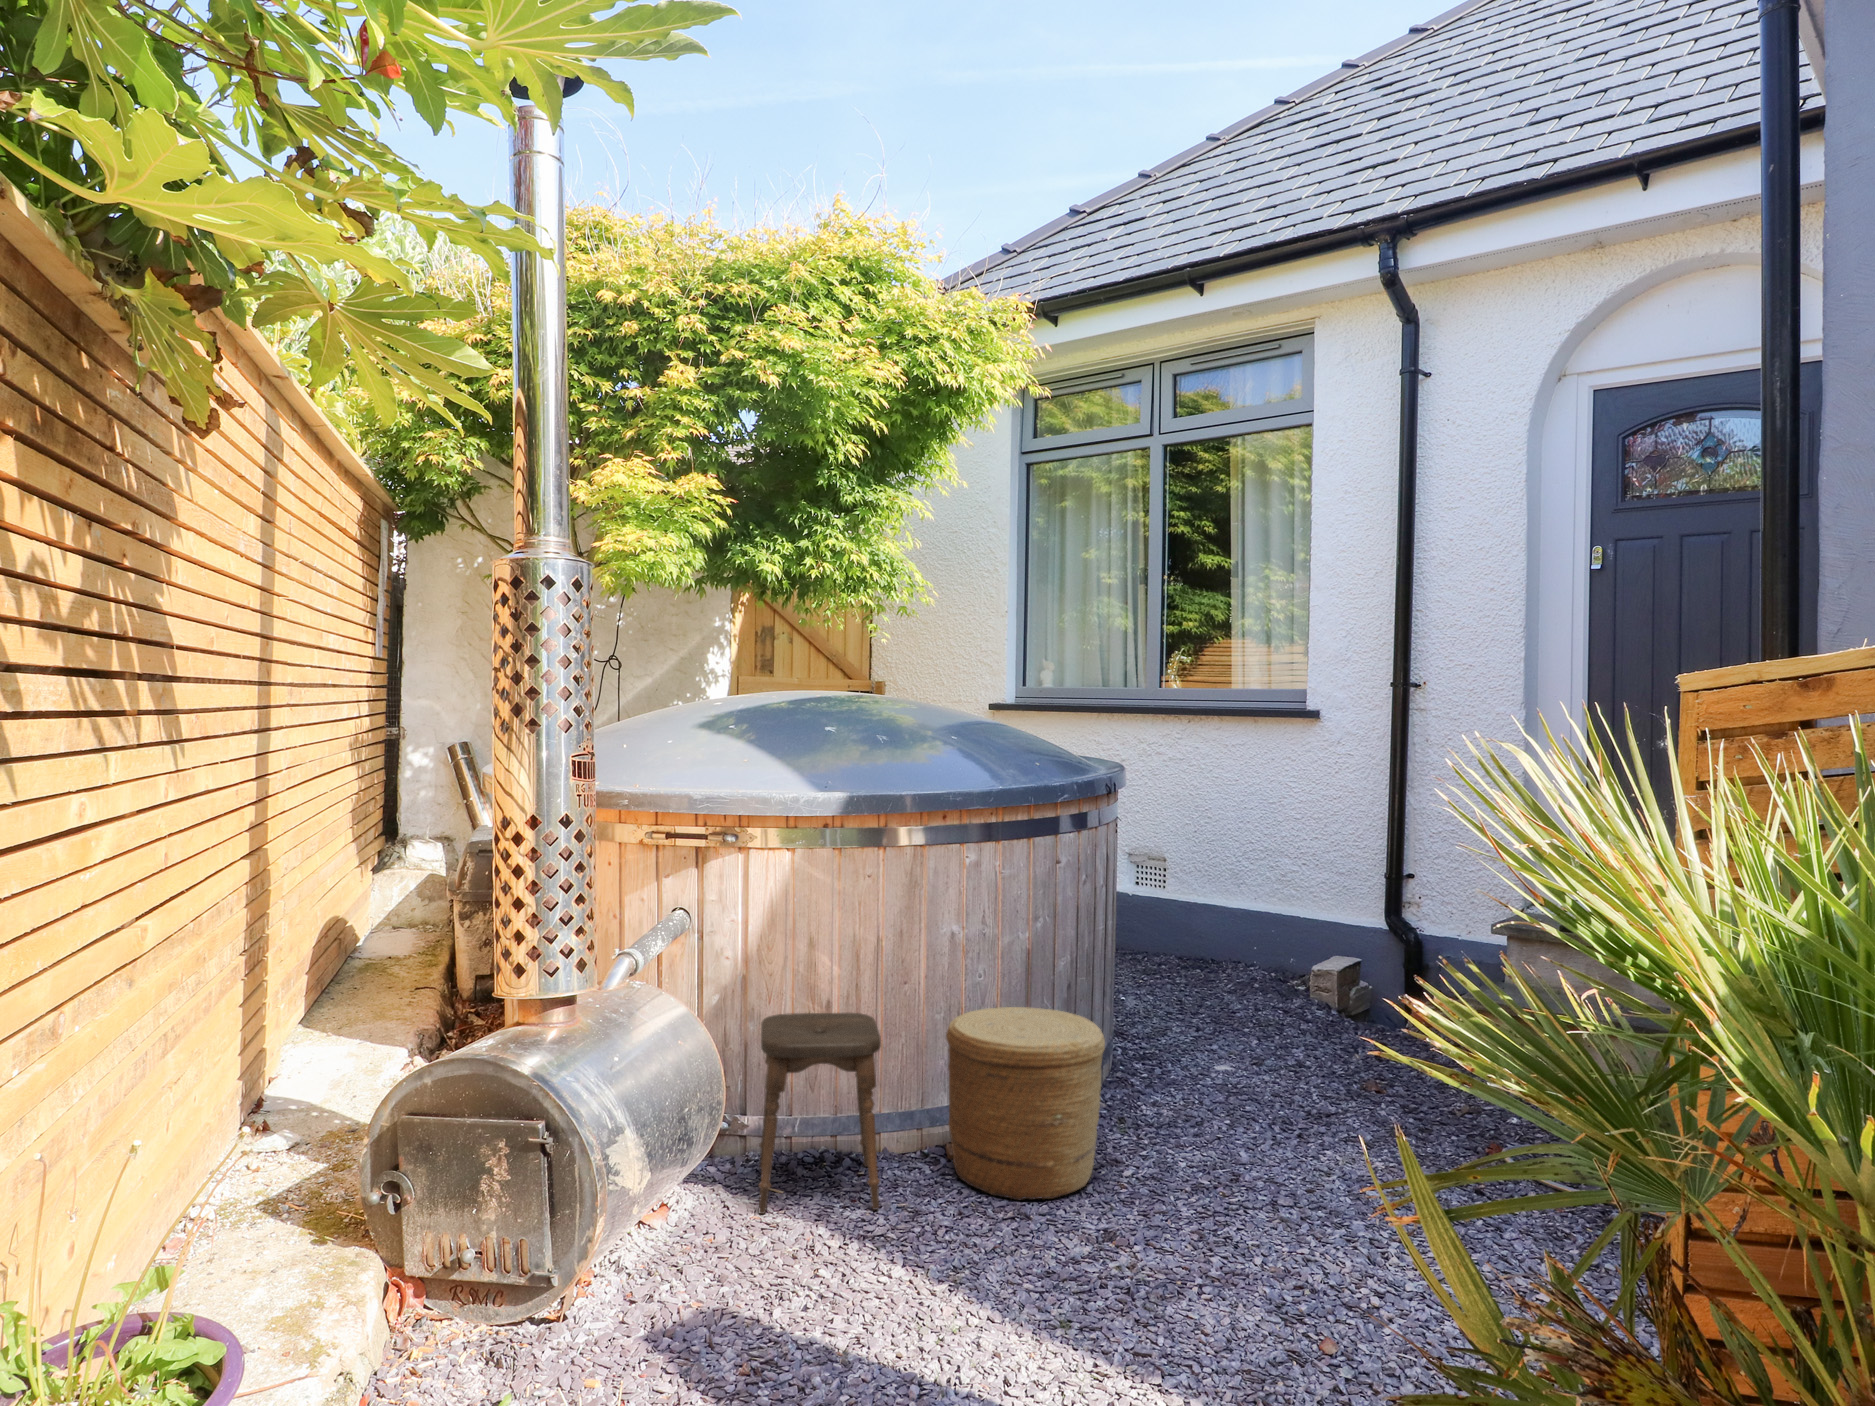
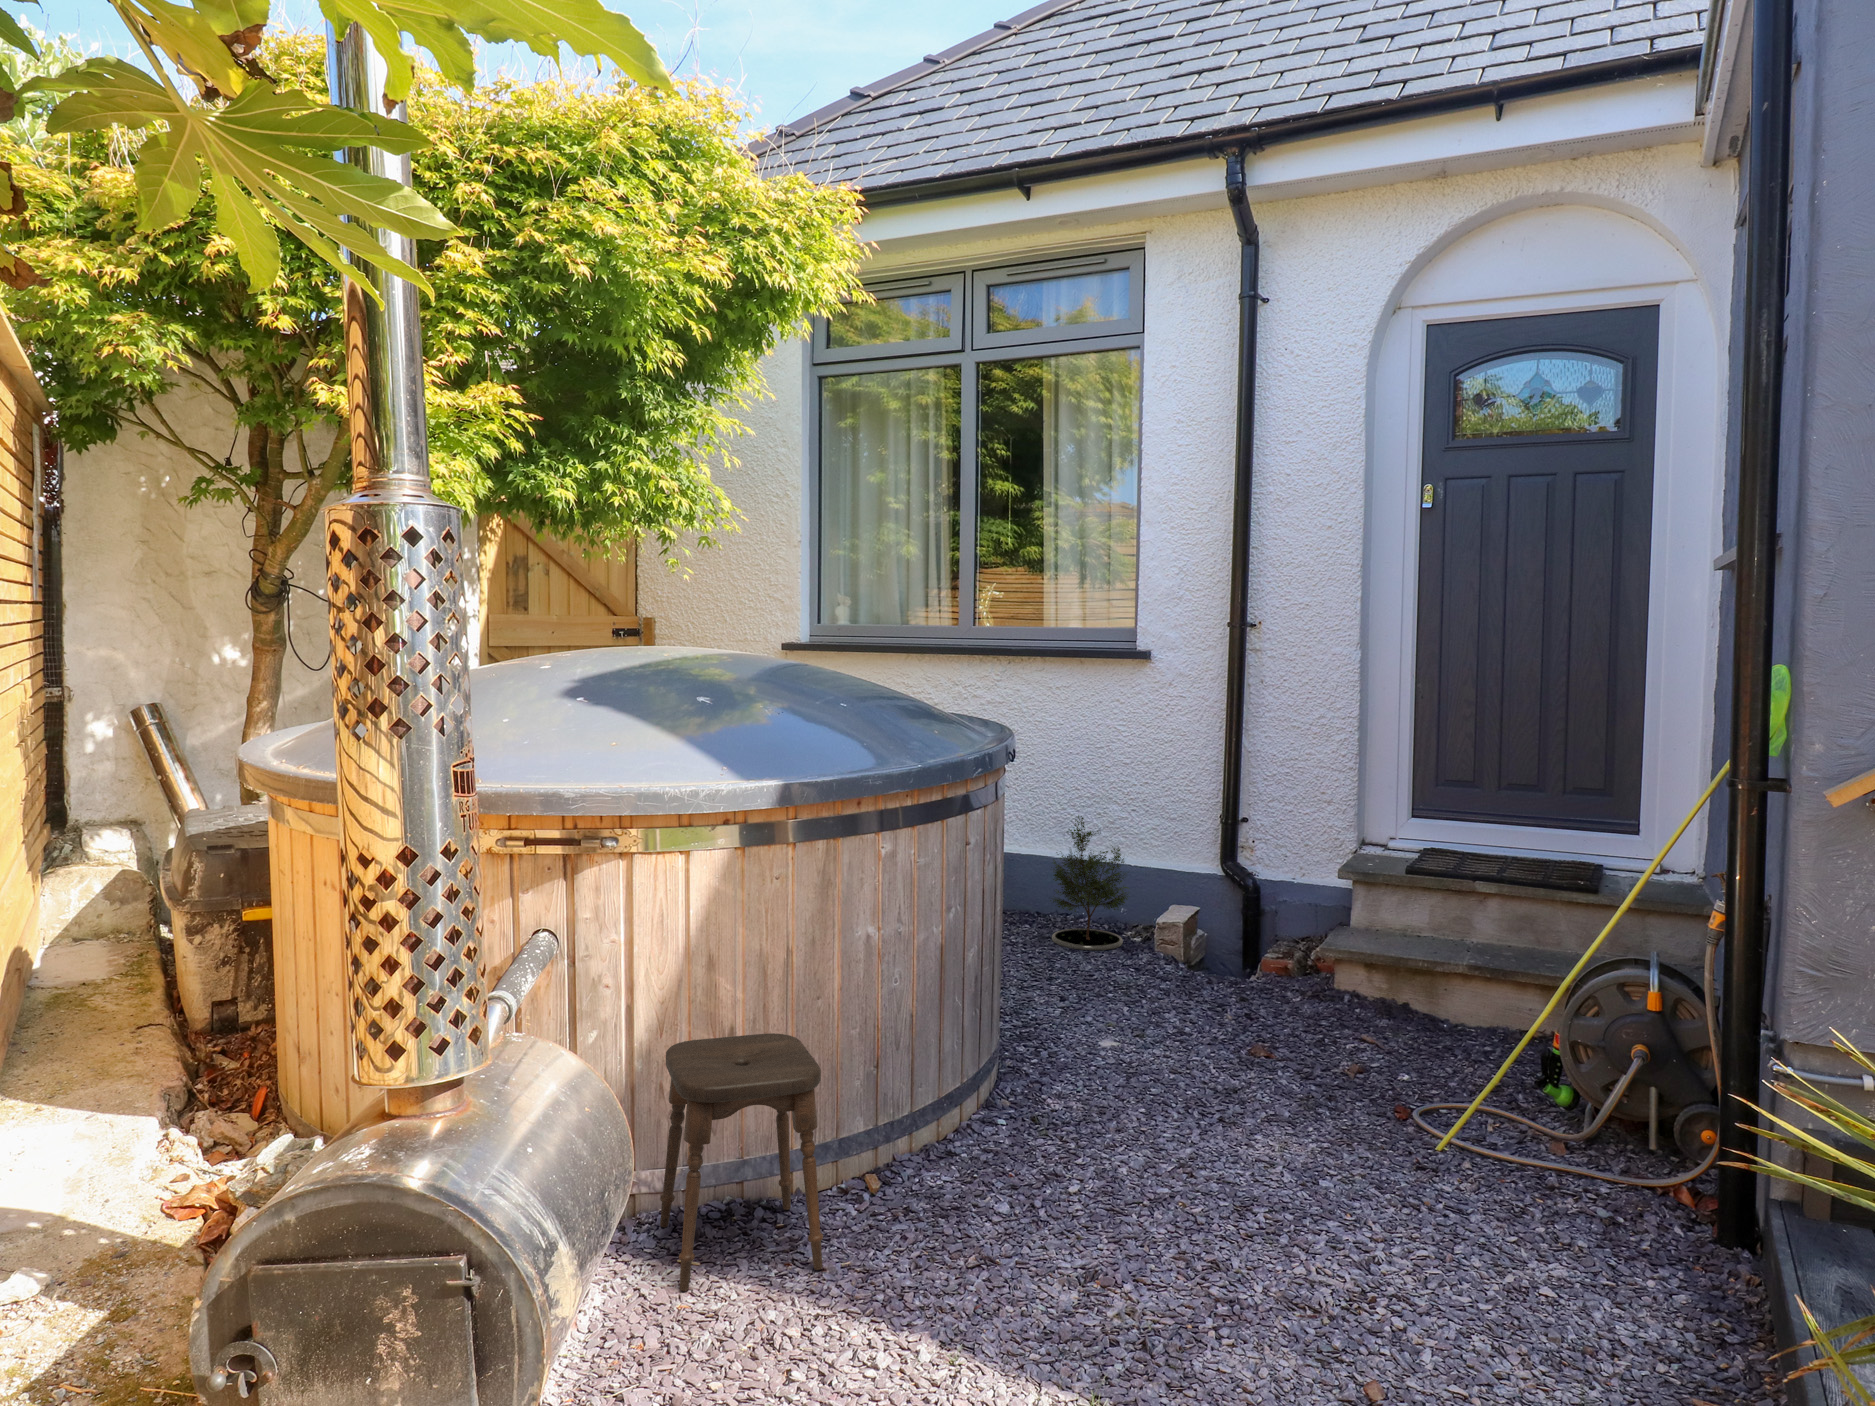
potted tree: none [1194,858,1276,989] -> present [1050,815,1129,950]
woven basket: present [946,1007,1105,1200] -> none [879,1010,1062,1239]

